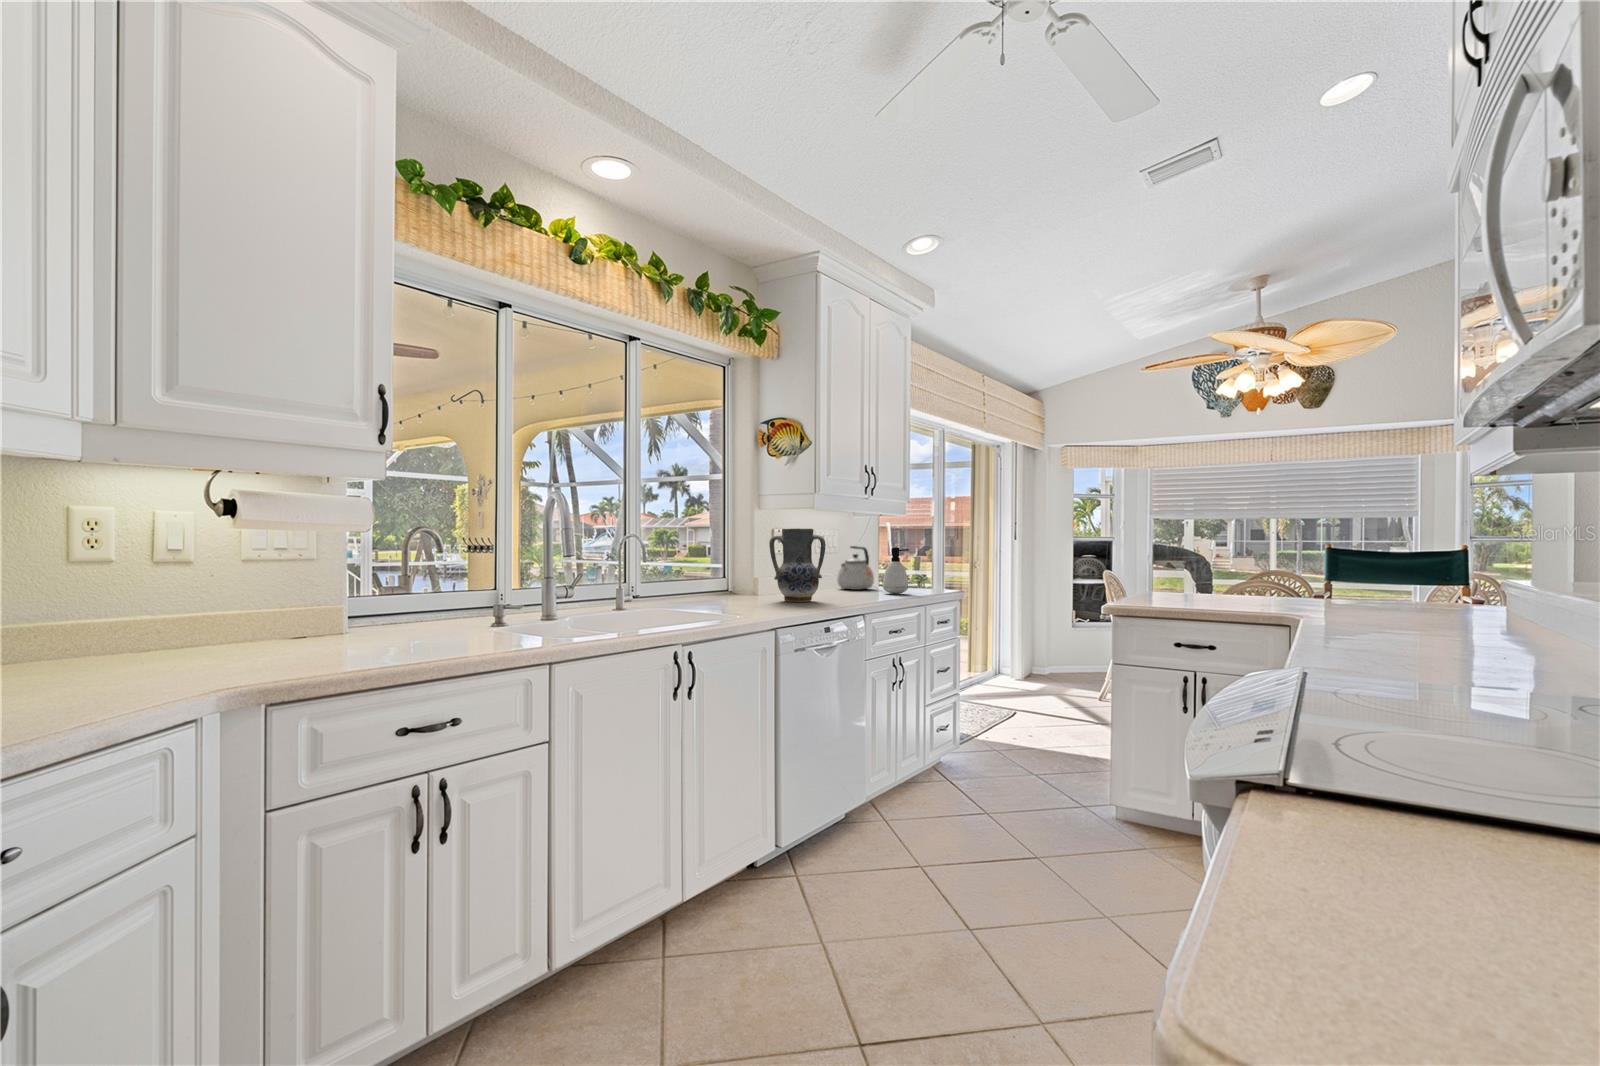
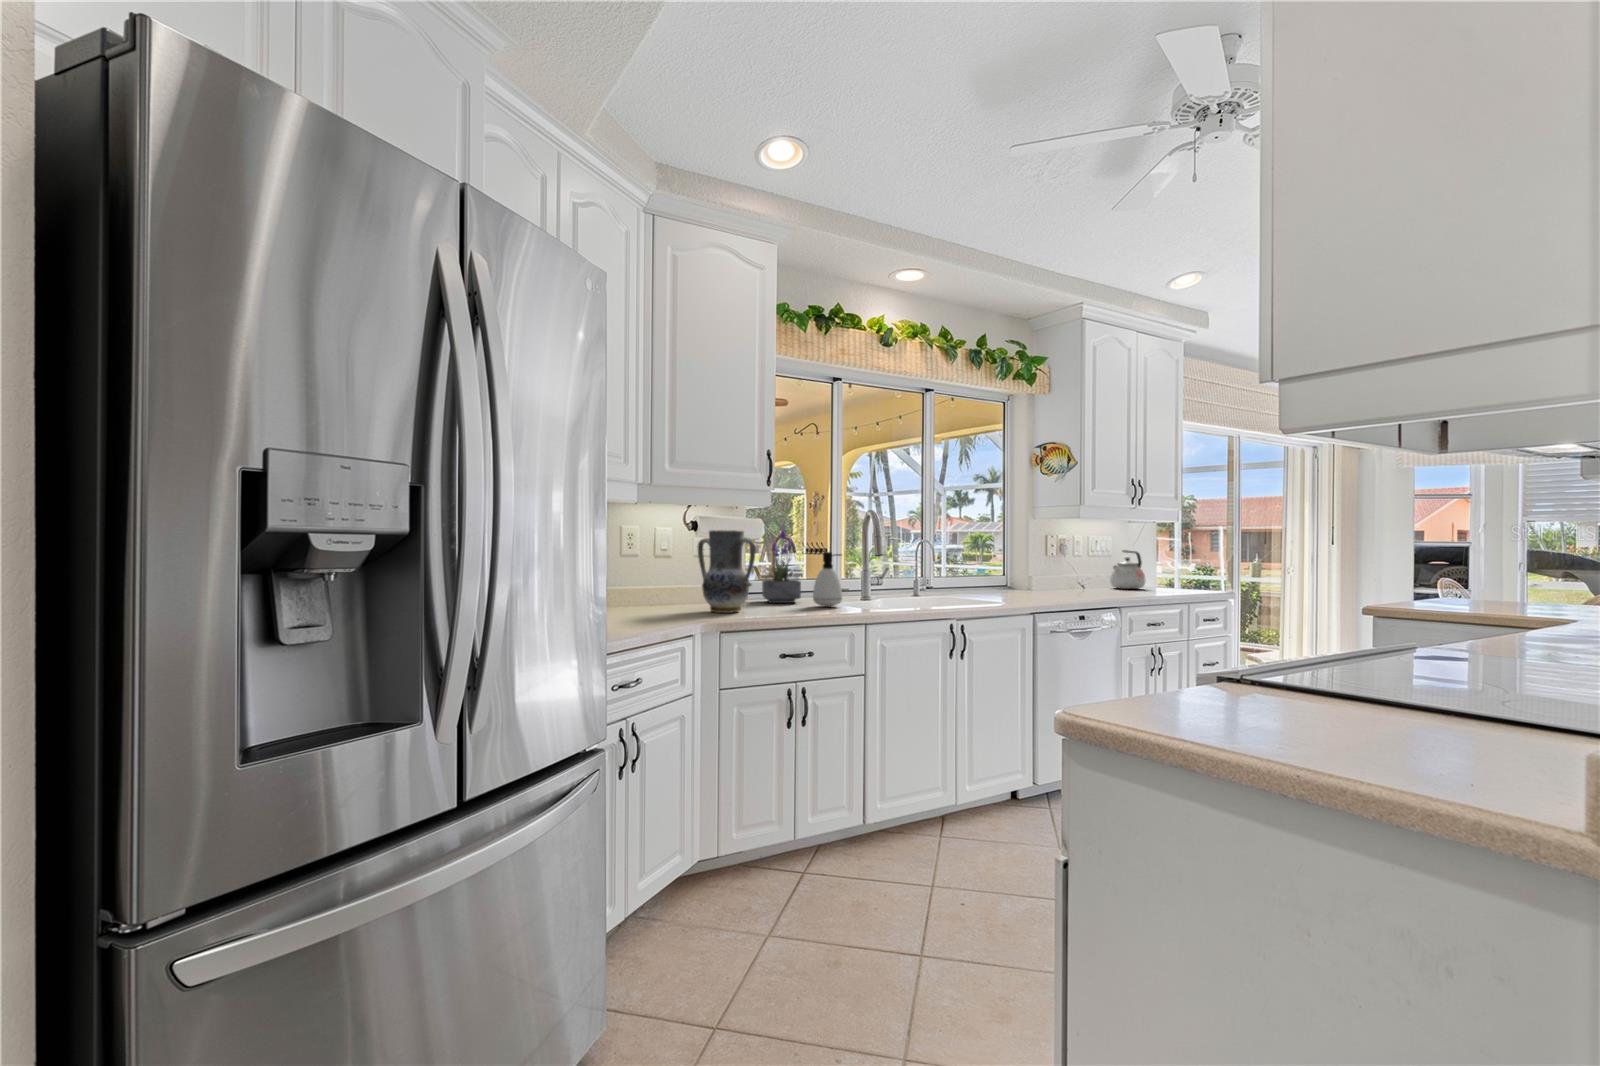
potted plant: none [378,503,443,635] -> present [762,522,801,603]
vase: present [769,528,826,602] -> present [697,530,756,613]
soap dispenser: present [883,547,909,594] -> present [813,552,842,607]

